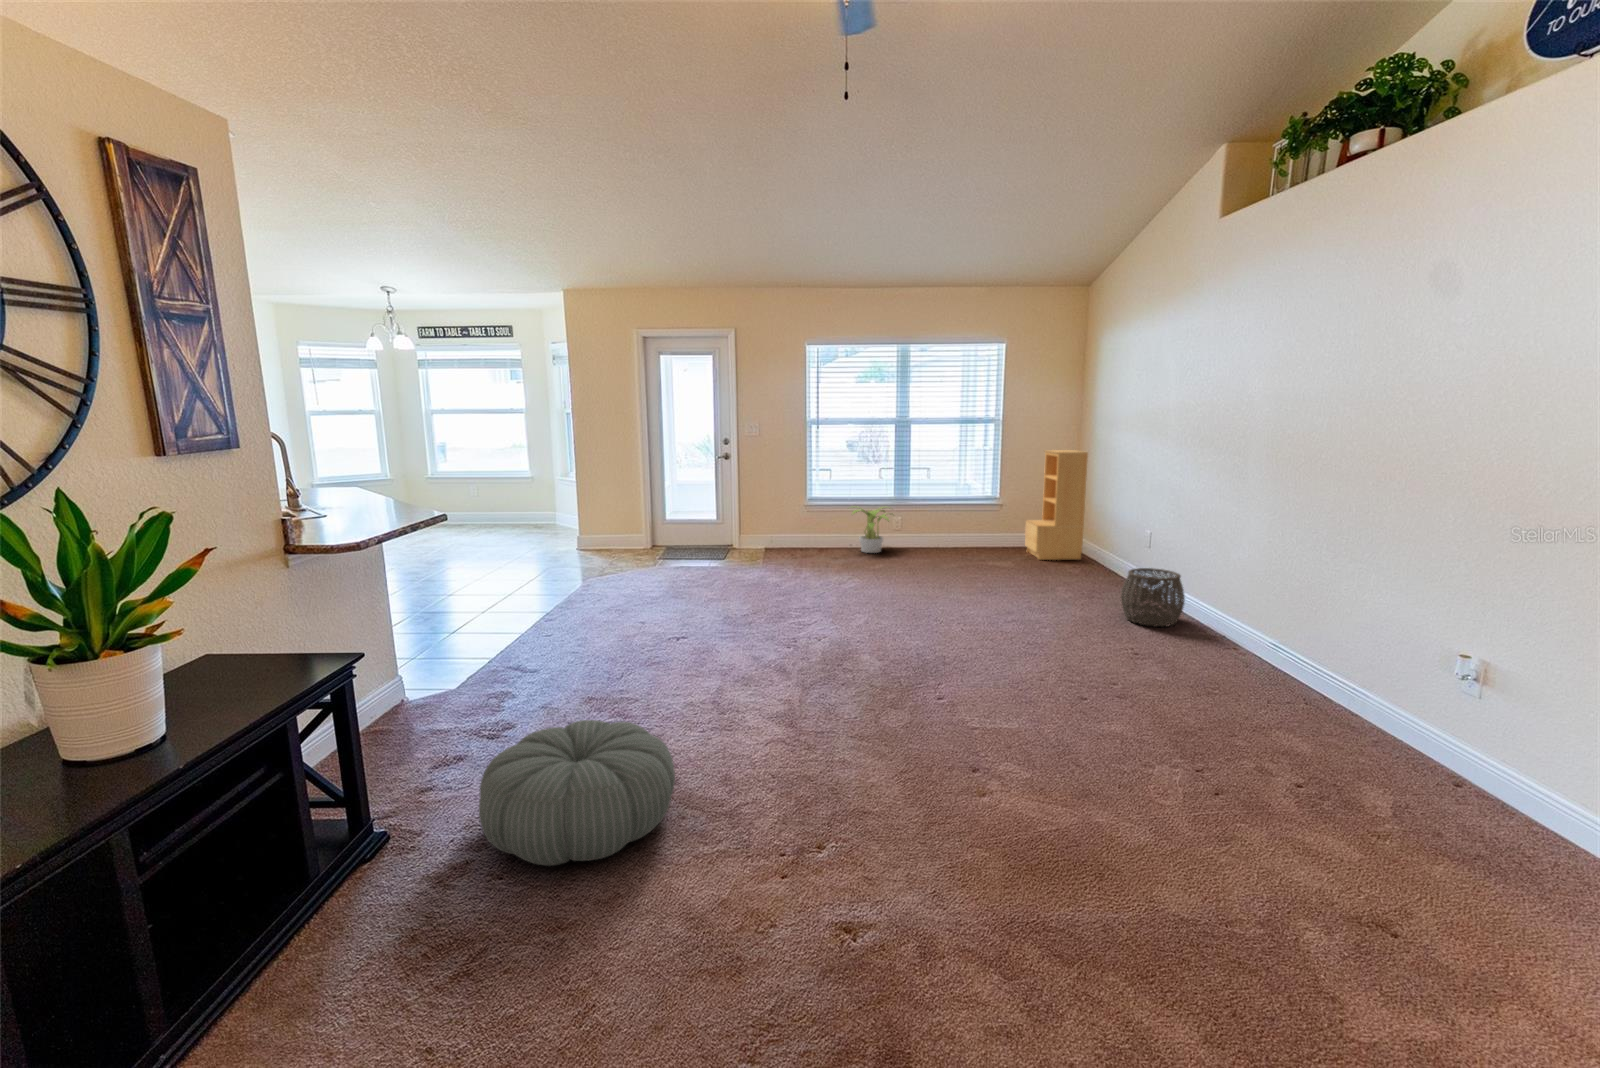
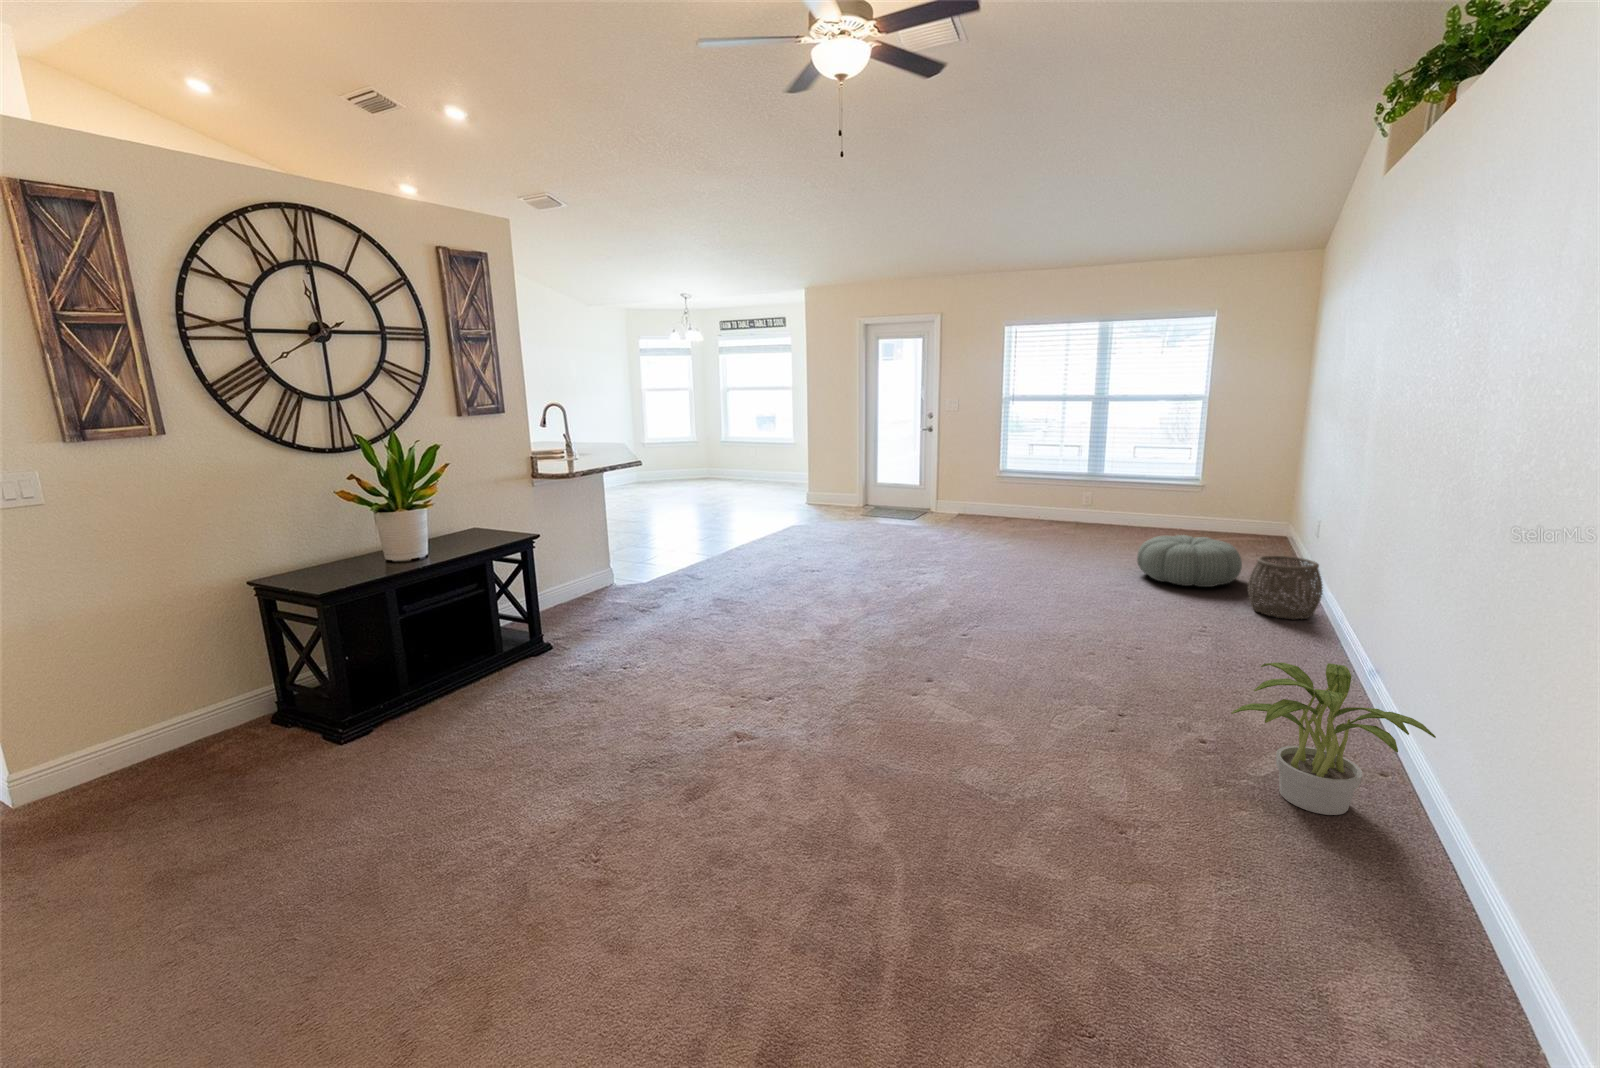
bookshelf: present [1025,450,1088,560] -> none [1228,429,1304,551]
potted plant: present [852,507,889,553] -> present [1231,662,1436,815]
pouf: present [479,720,675,866] -> present [1137,535,1242,587]

